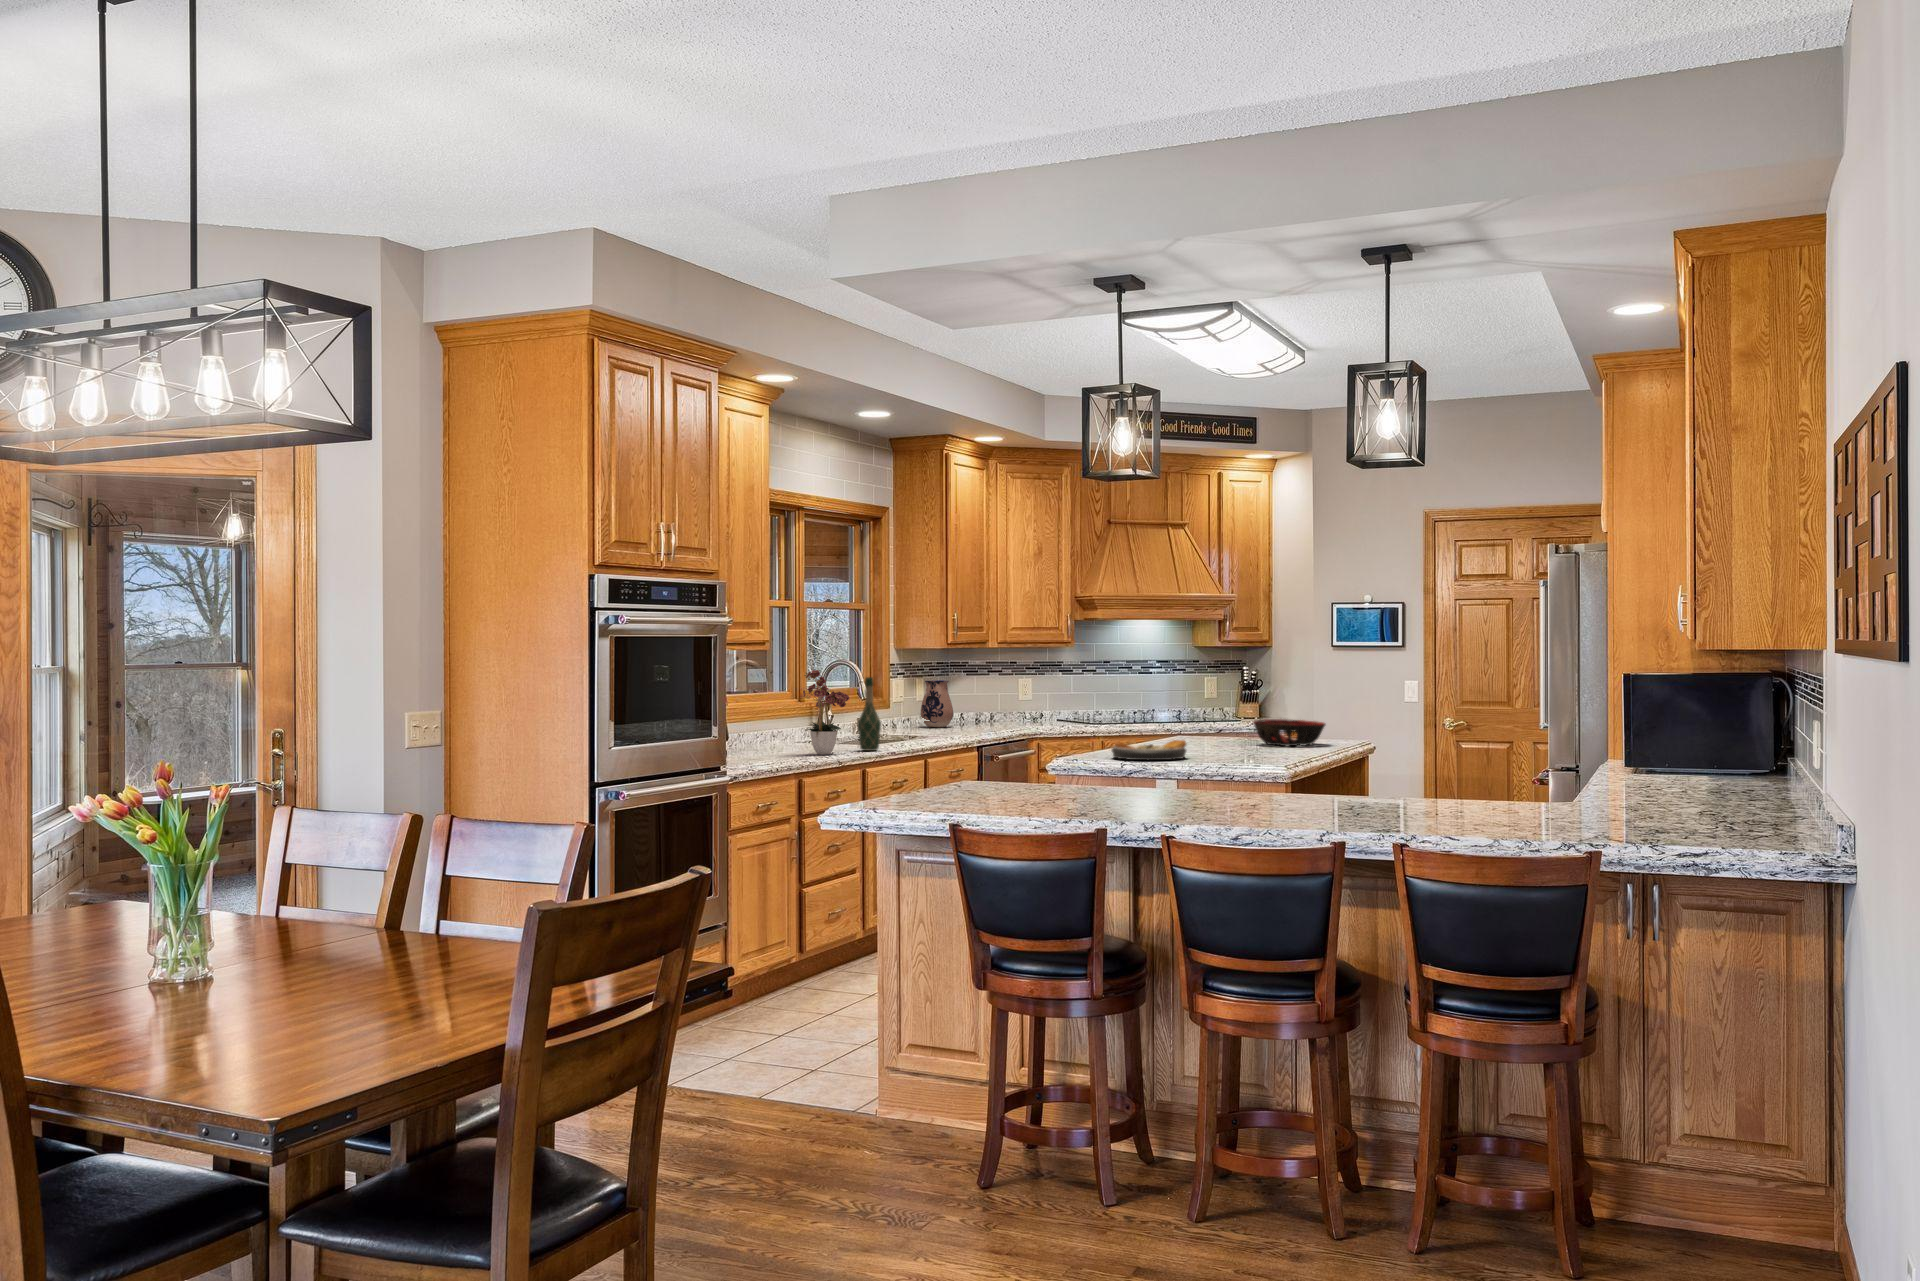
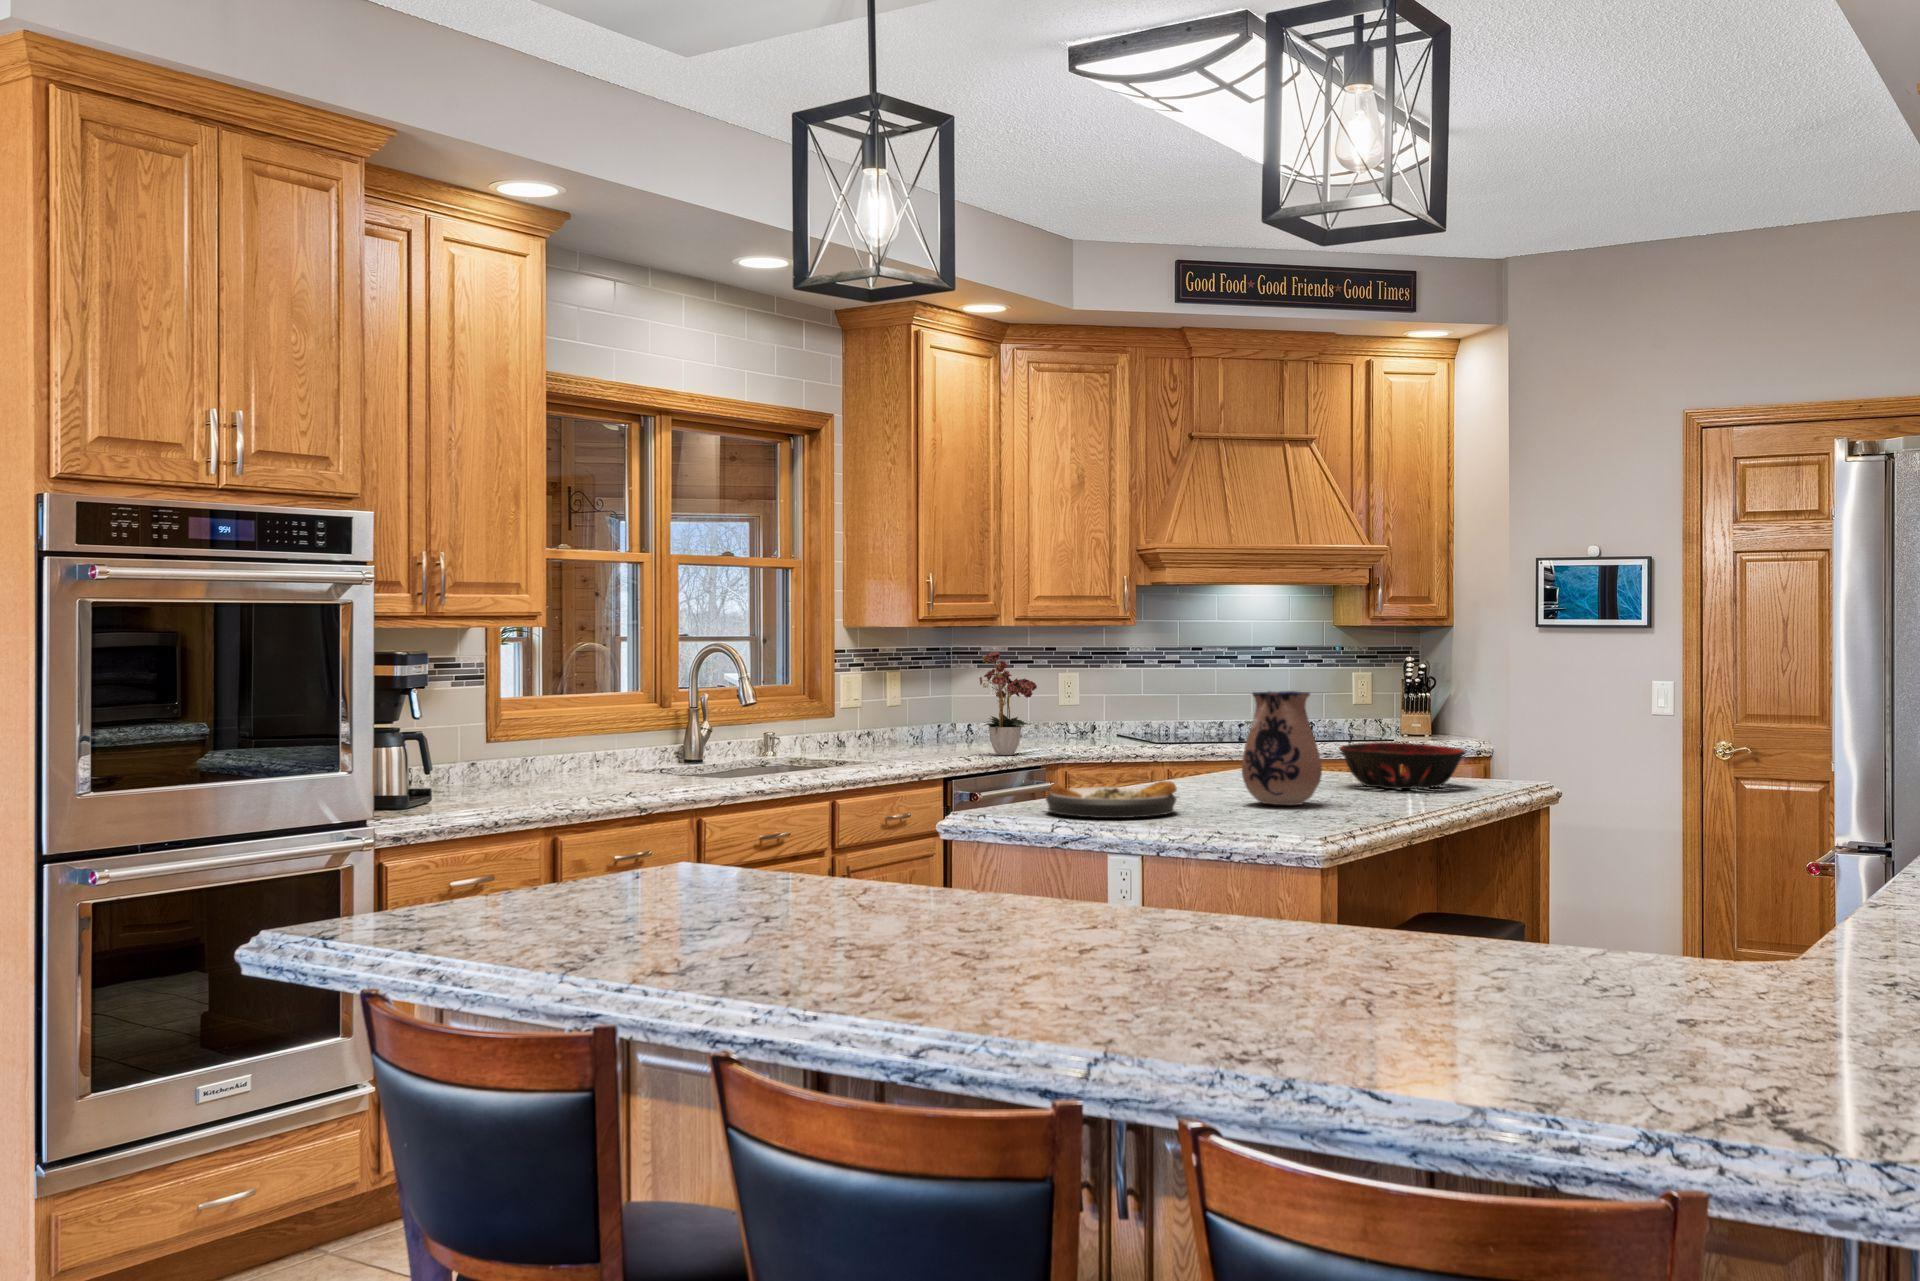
flower arrangement: present [803,670,849,755] -> present [979,652,1037,755]
wine bottle: present [858,677,881,751] -> none [687,670,725,788]
ceramic pitcher: present [921,680,953,727] -> present [1242,691,1322,806]

